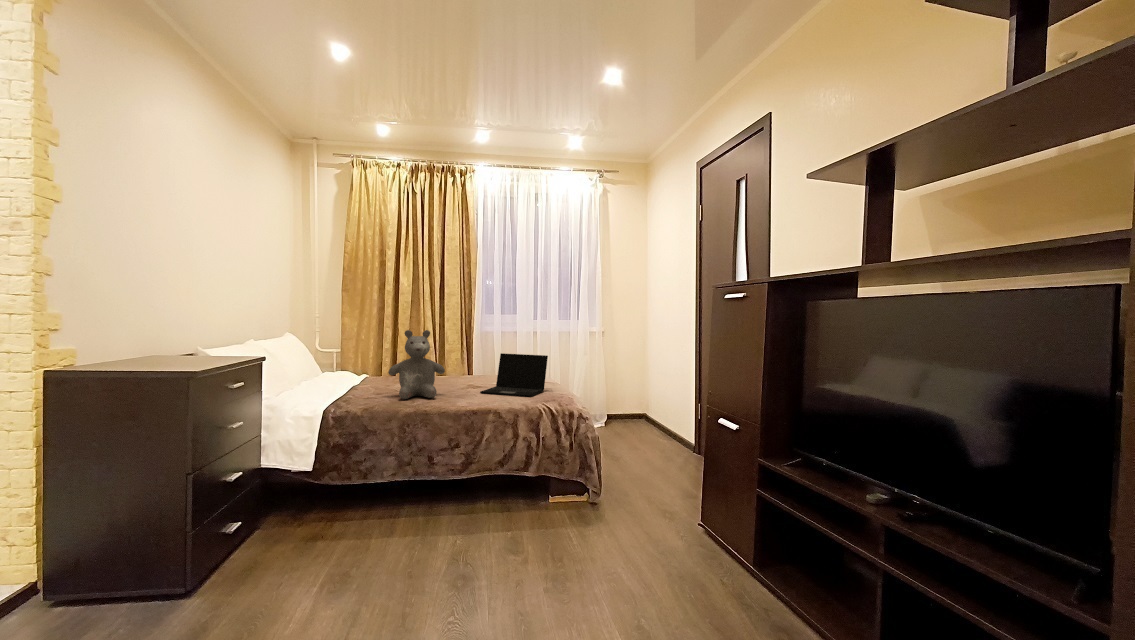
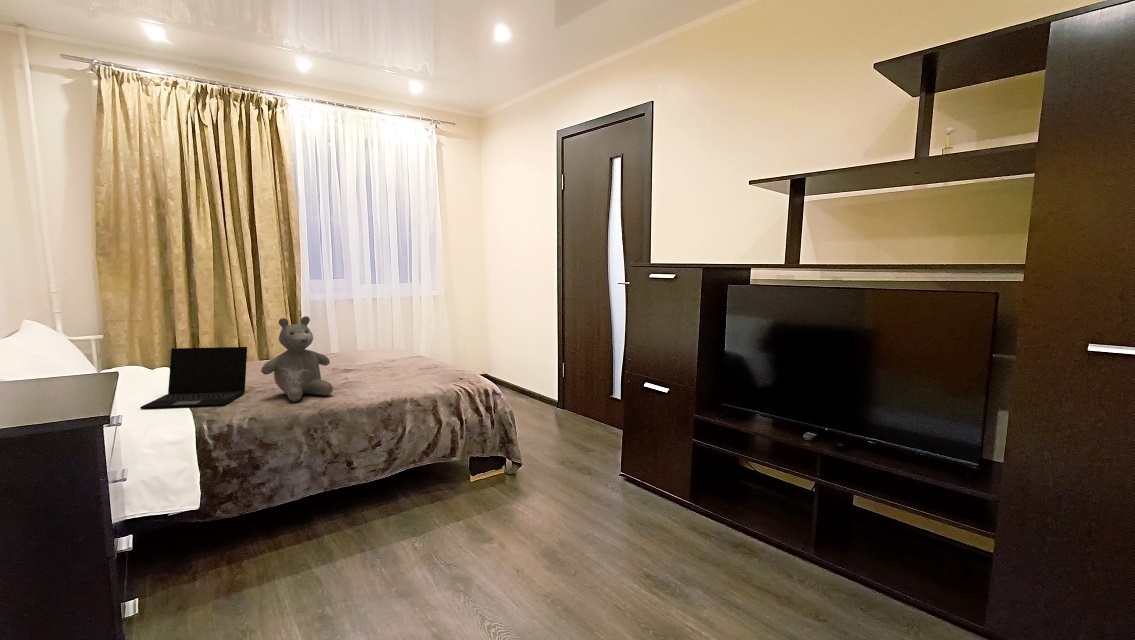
laptop: present [480,353,548,397] -> present [140,347,247,409]

